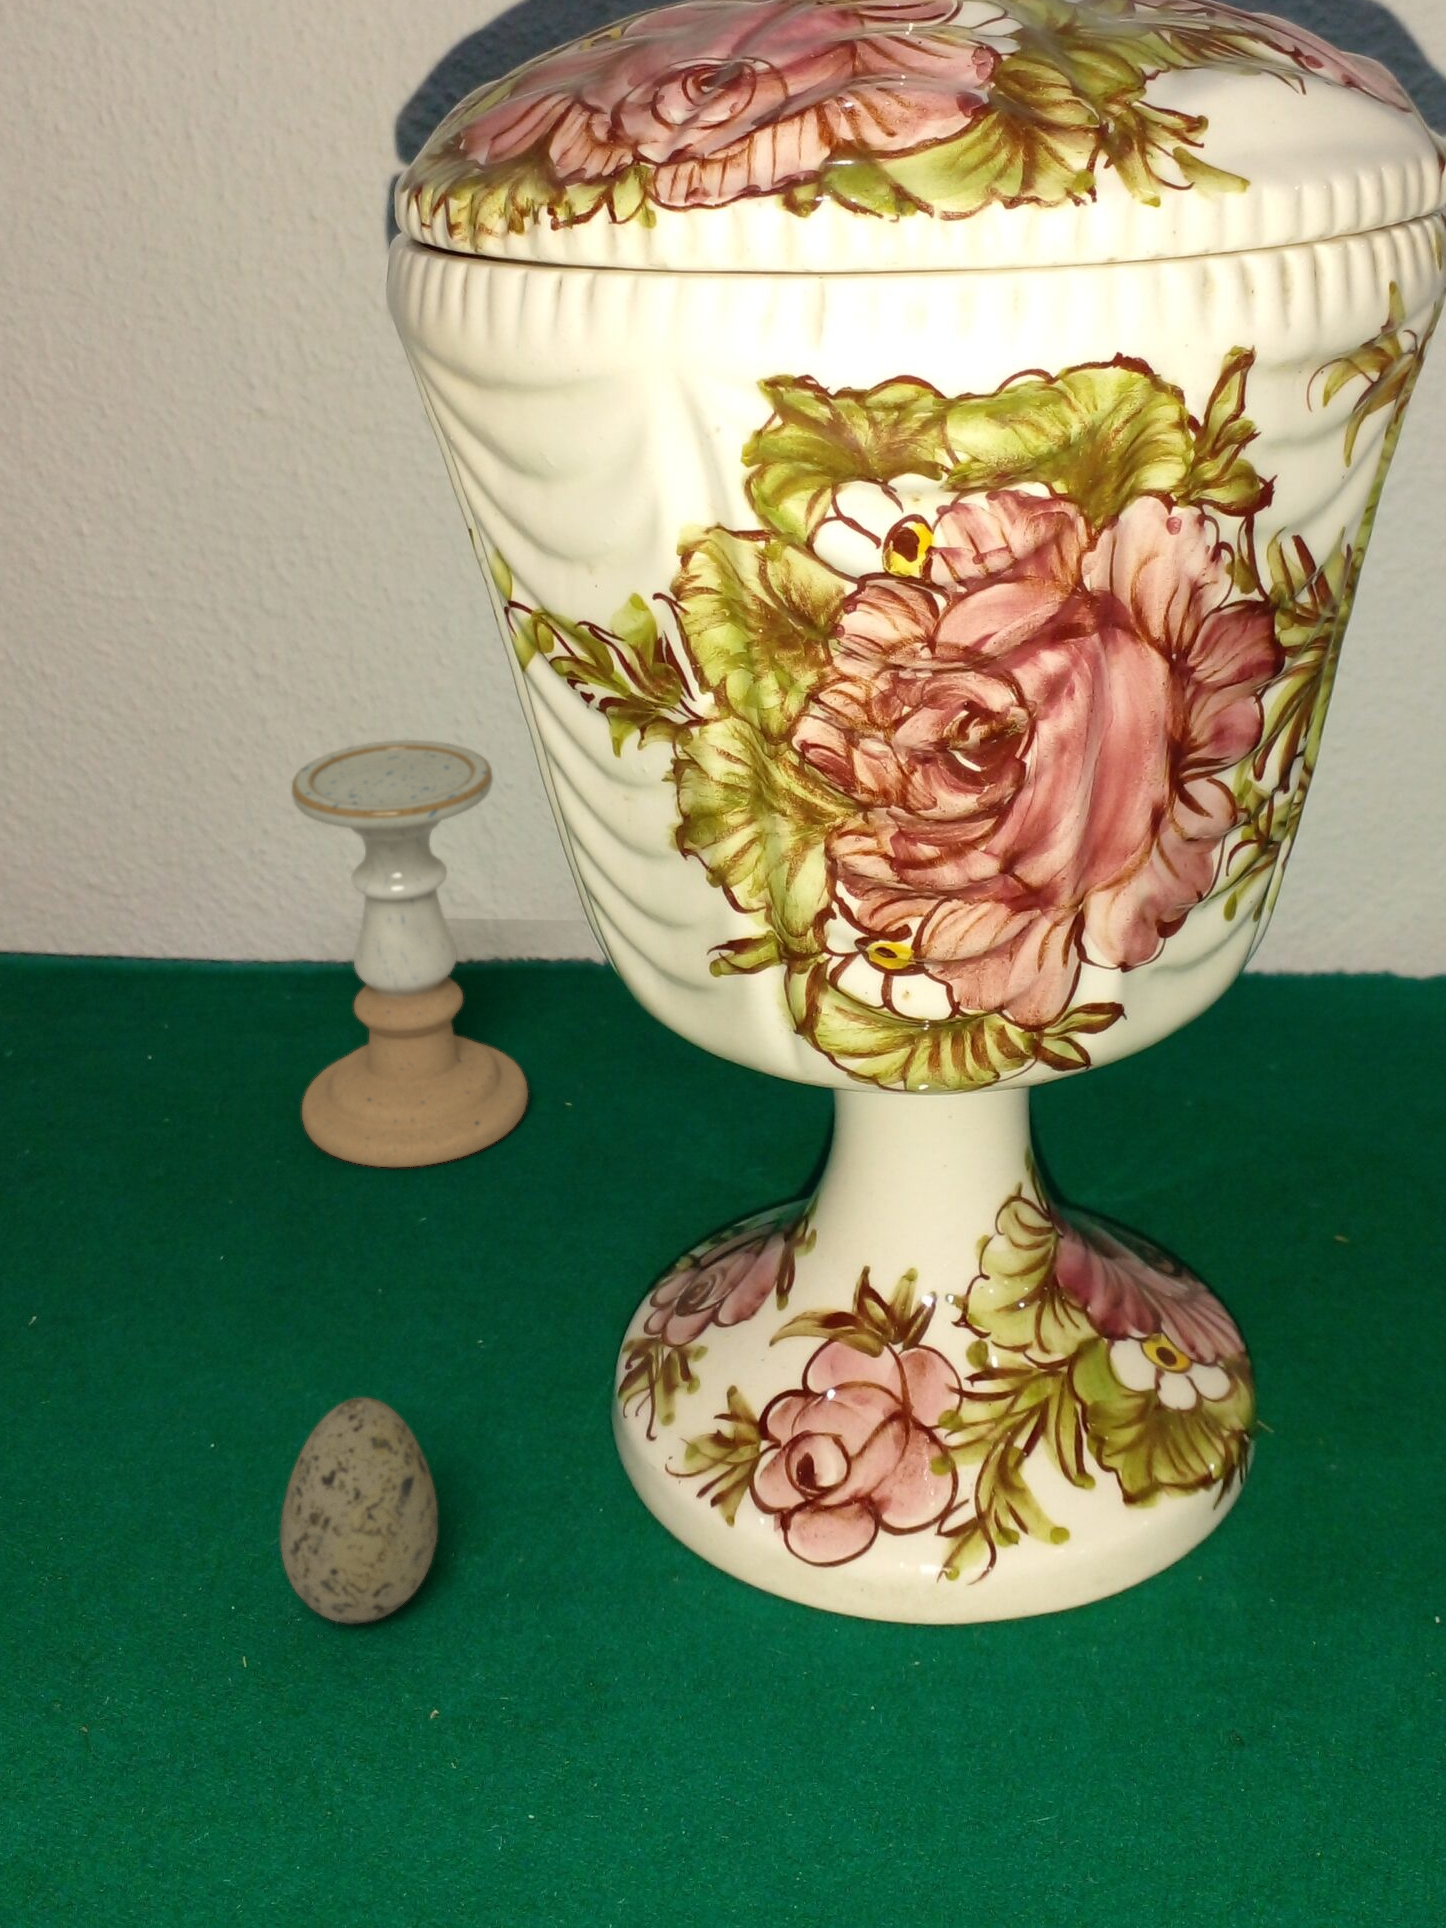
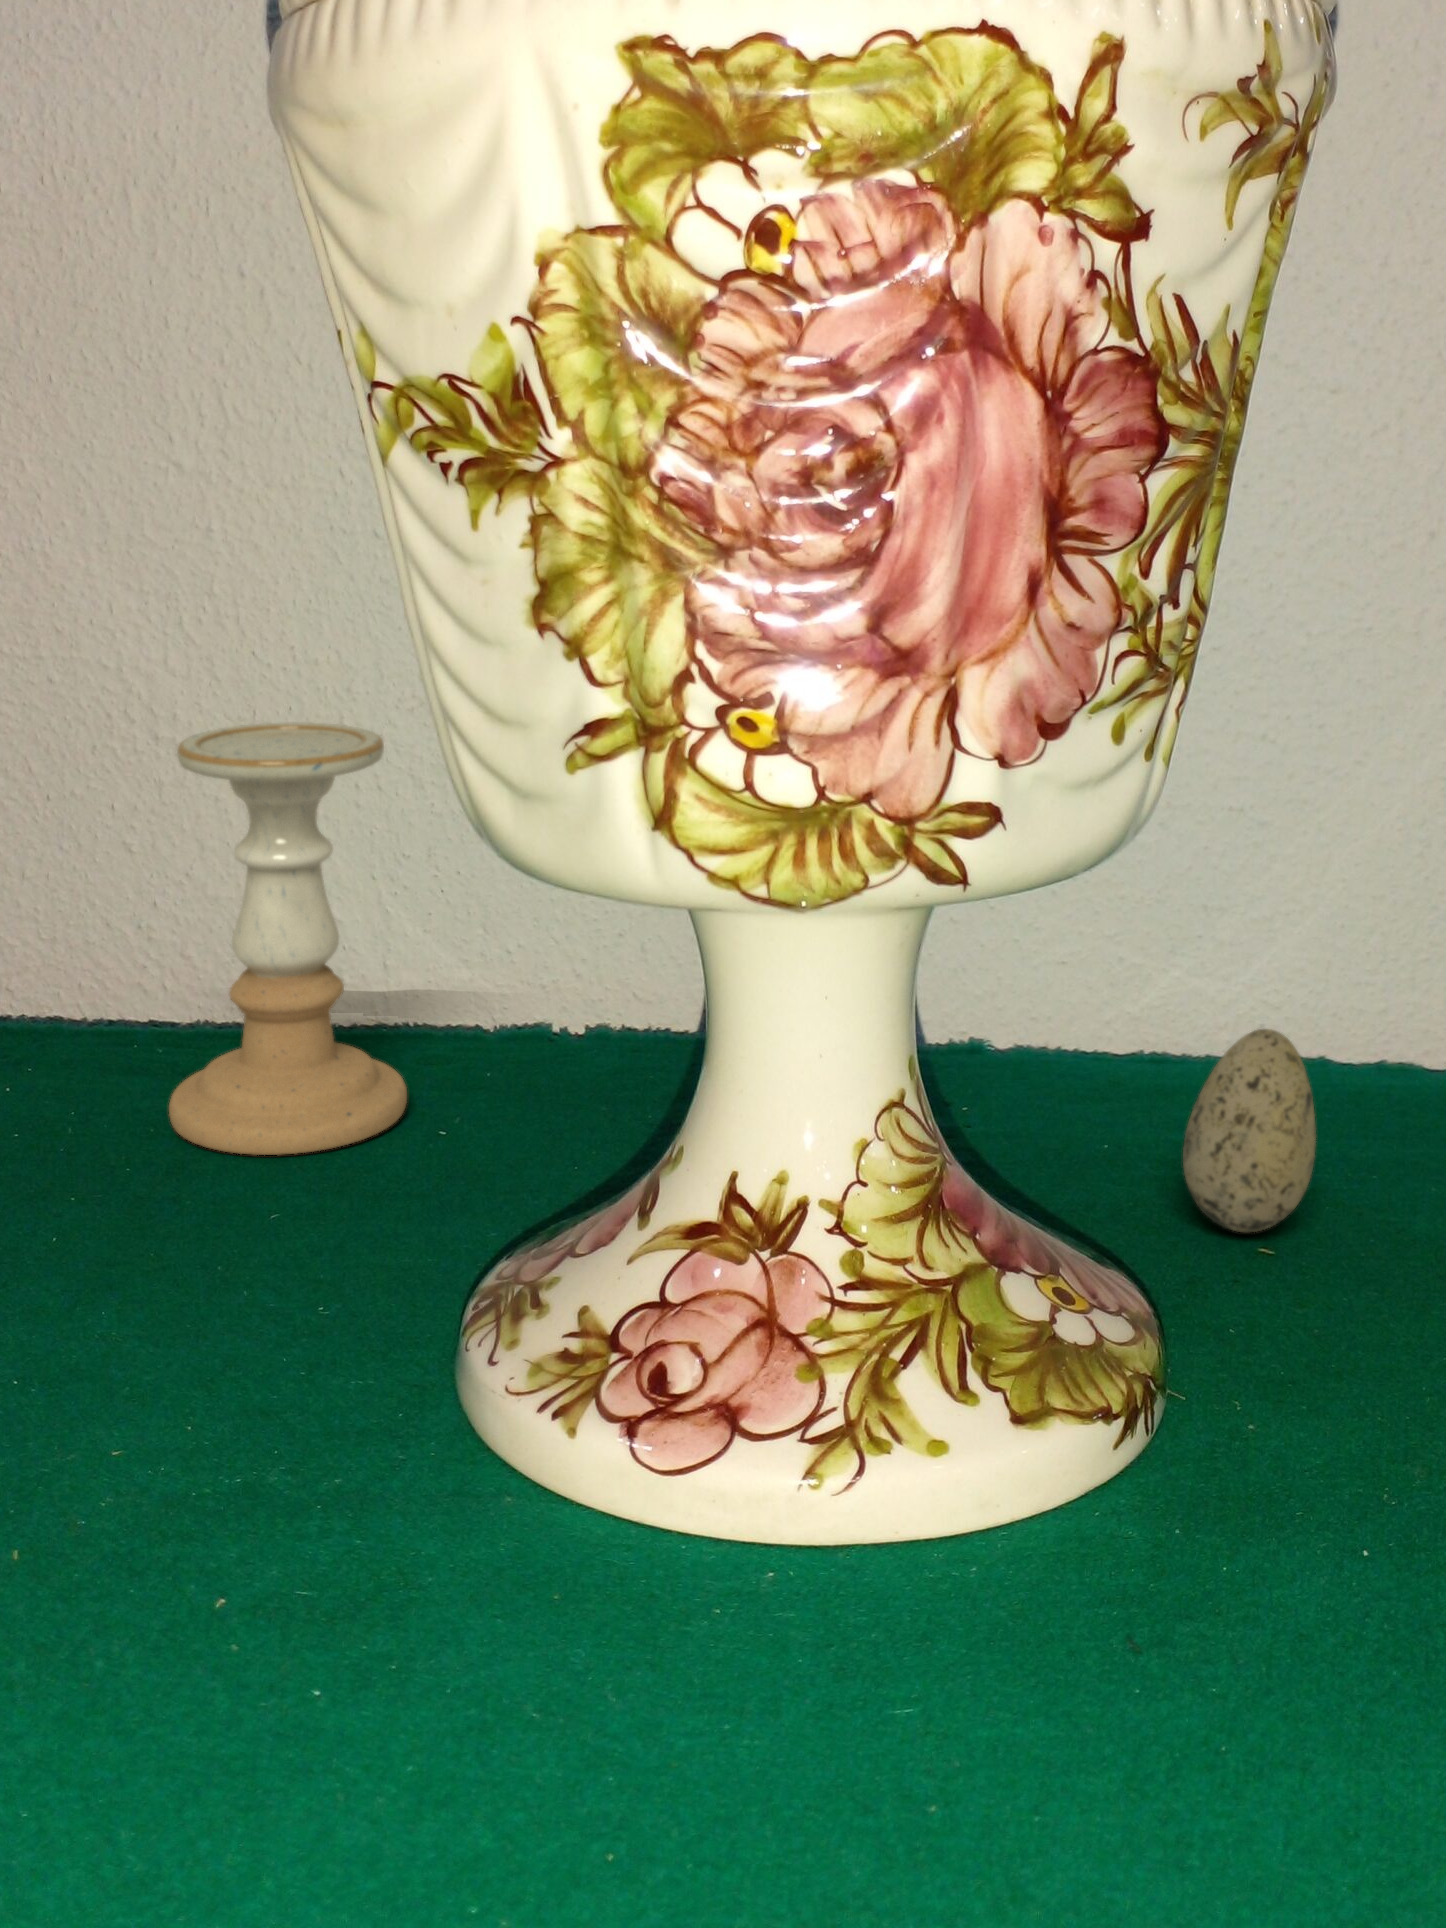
decorative egg: present [281,1398,438,1624] -> present [1183,1029,1316,1232]

